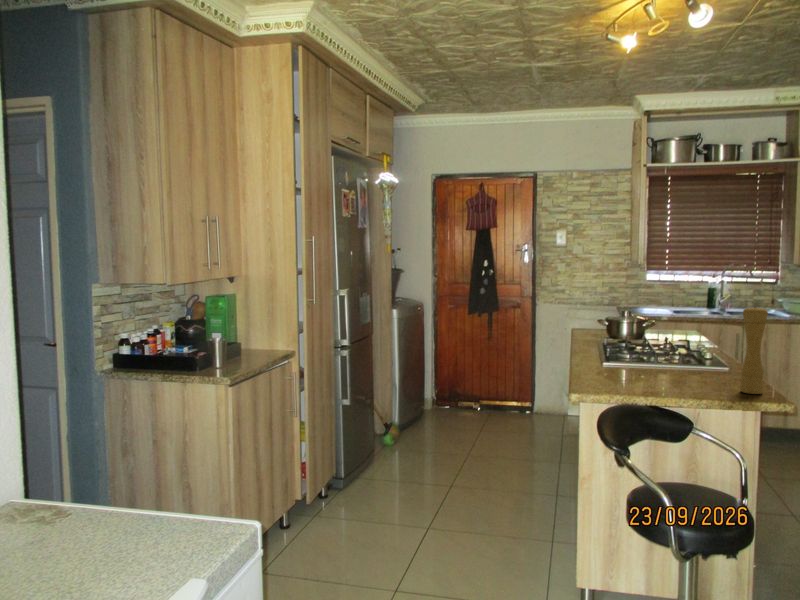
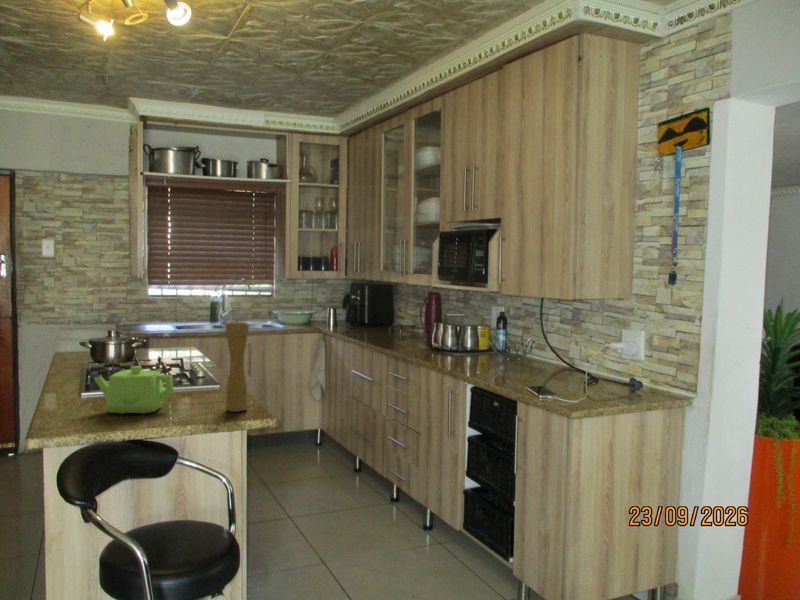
teapot: none [620,343,689,385] -> present [94,366,174,414]

